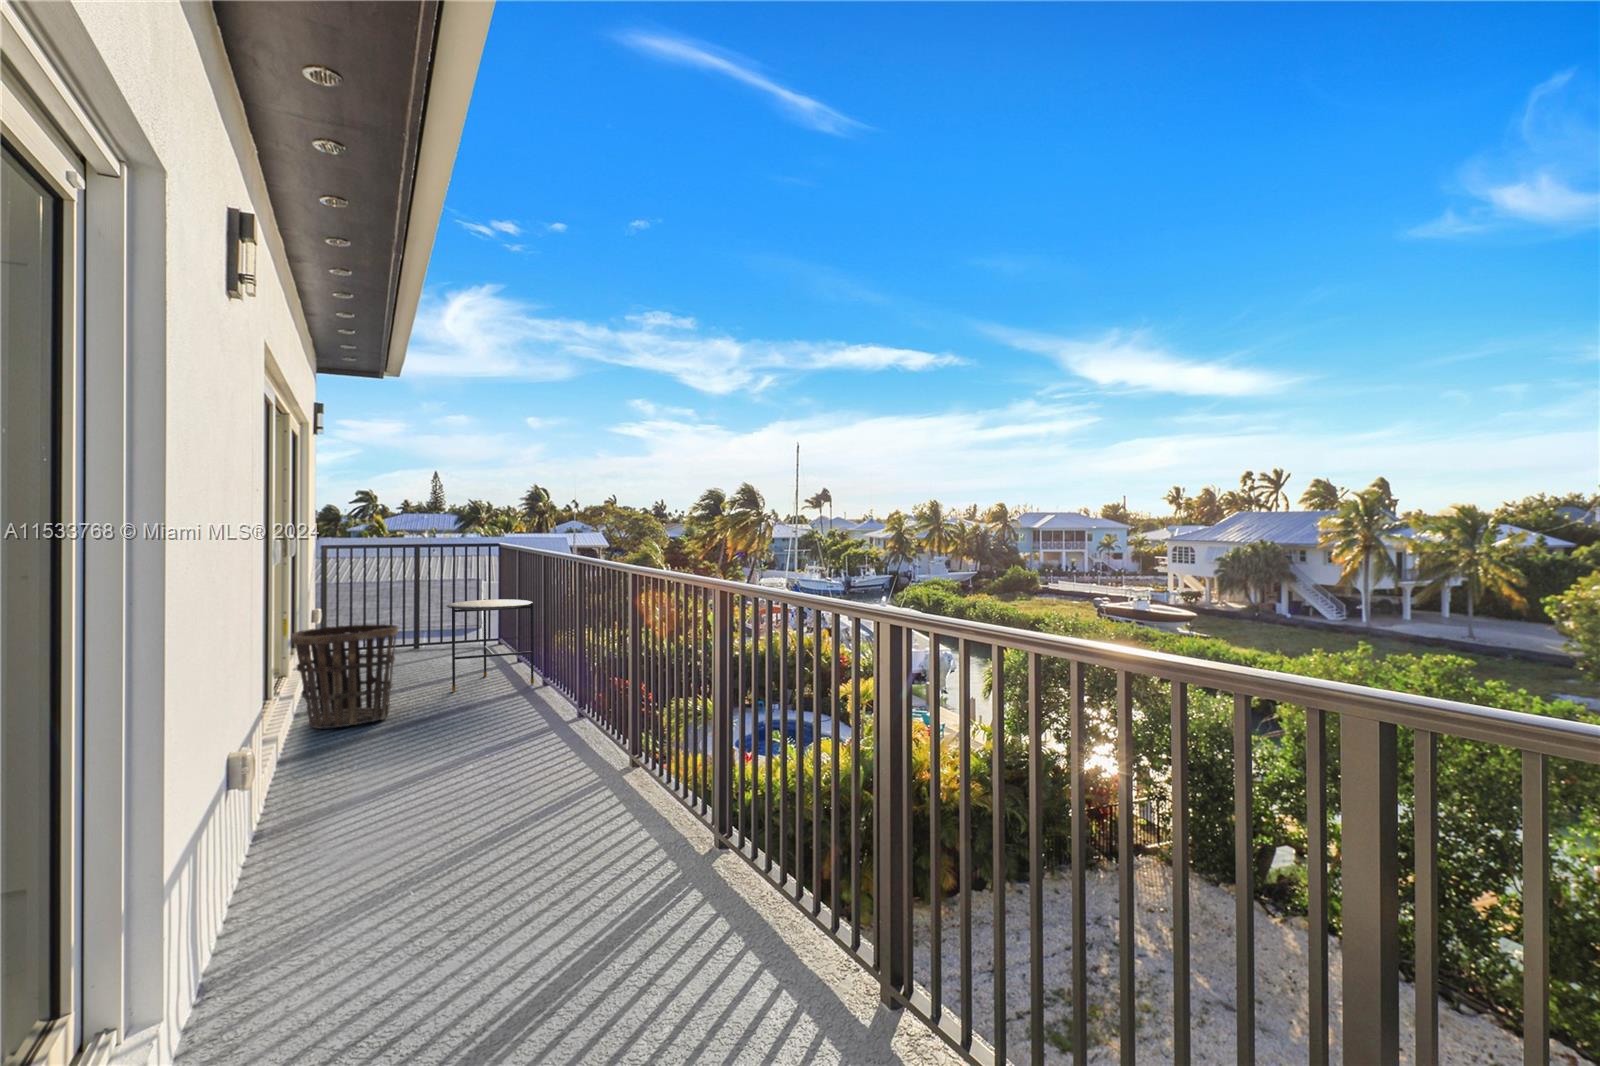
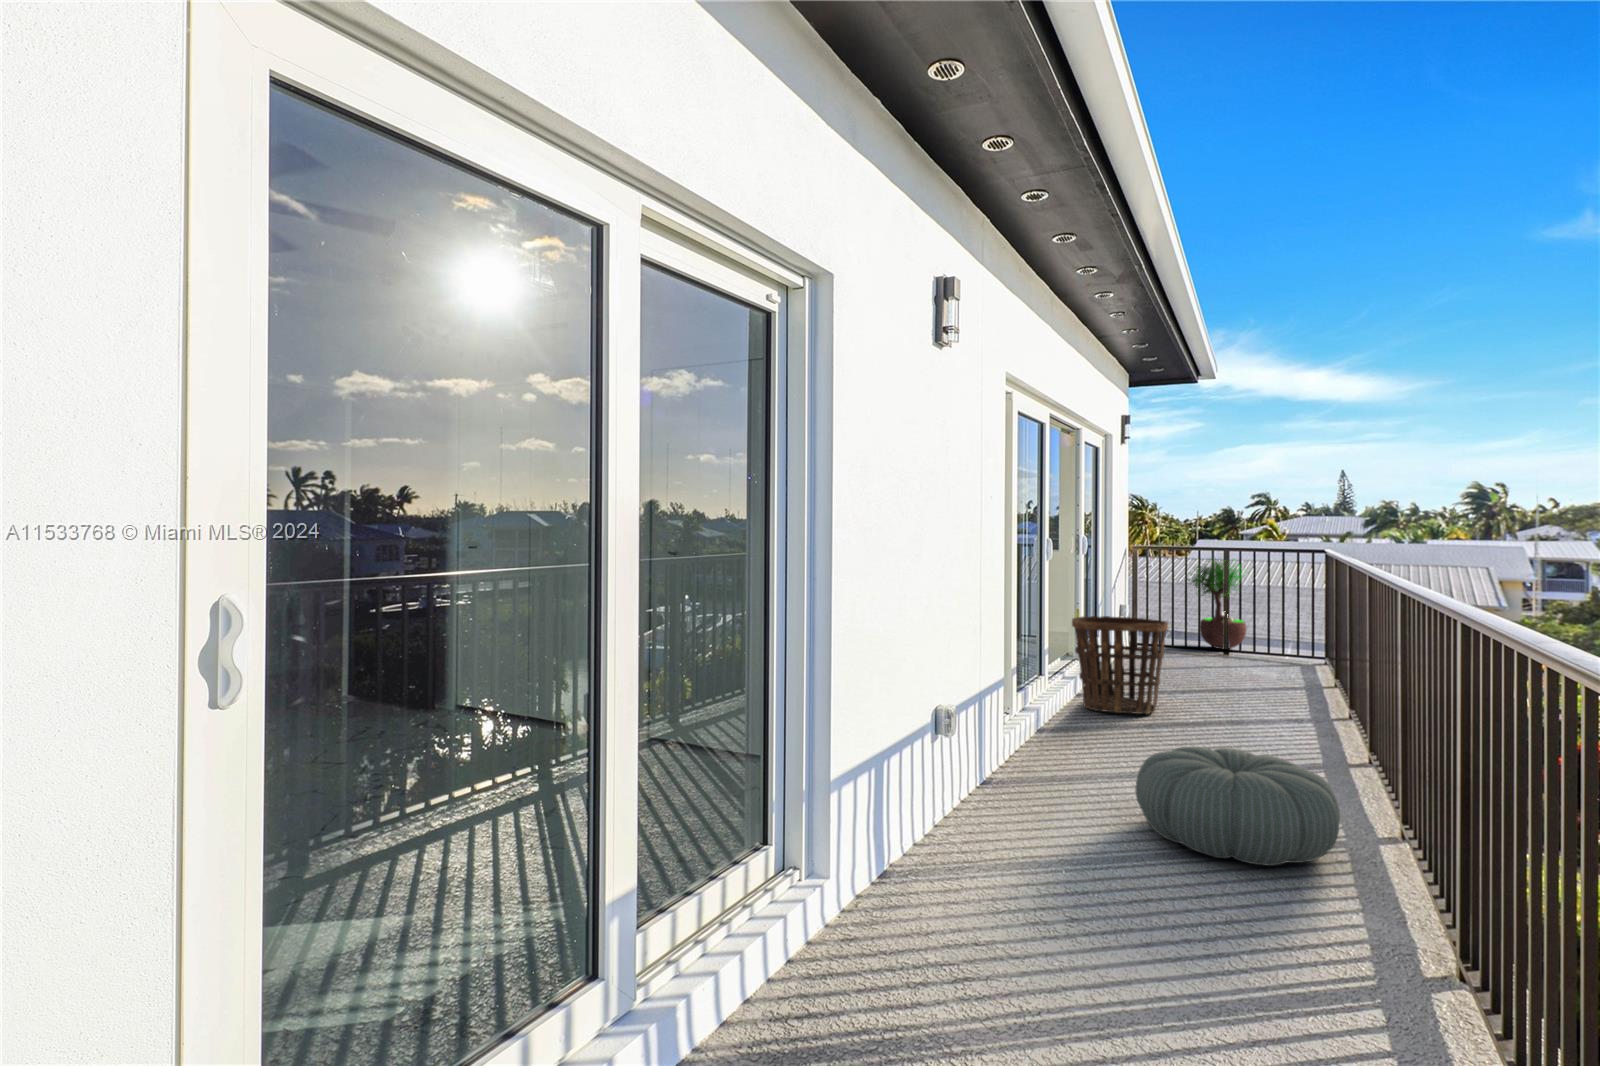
potted tree: none [371,551,431,644] -> present [1188,559,1246,649]
side table: present [447,599,534,691] -> none [1235,608,1342,714]
pouf: none [442,729,611,828] -> present [1135,747,1340,866]

